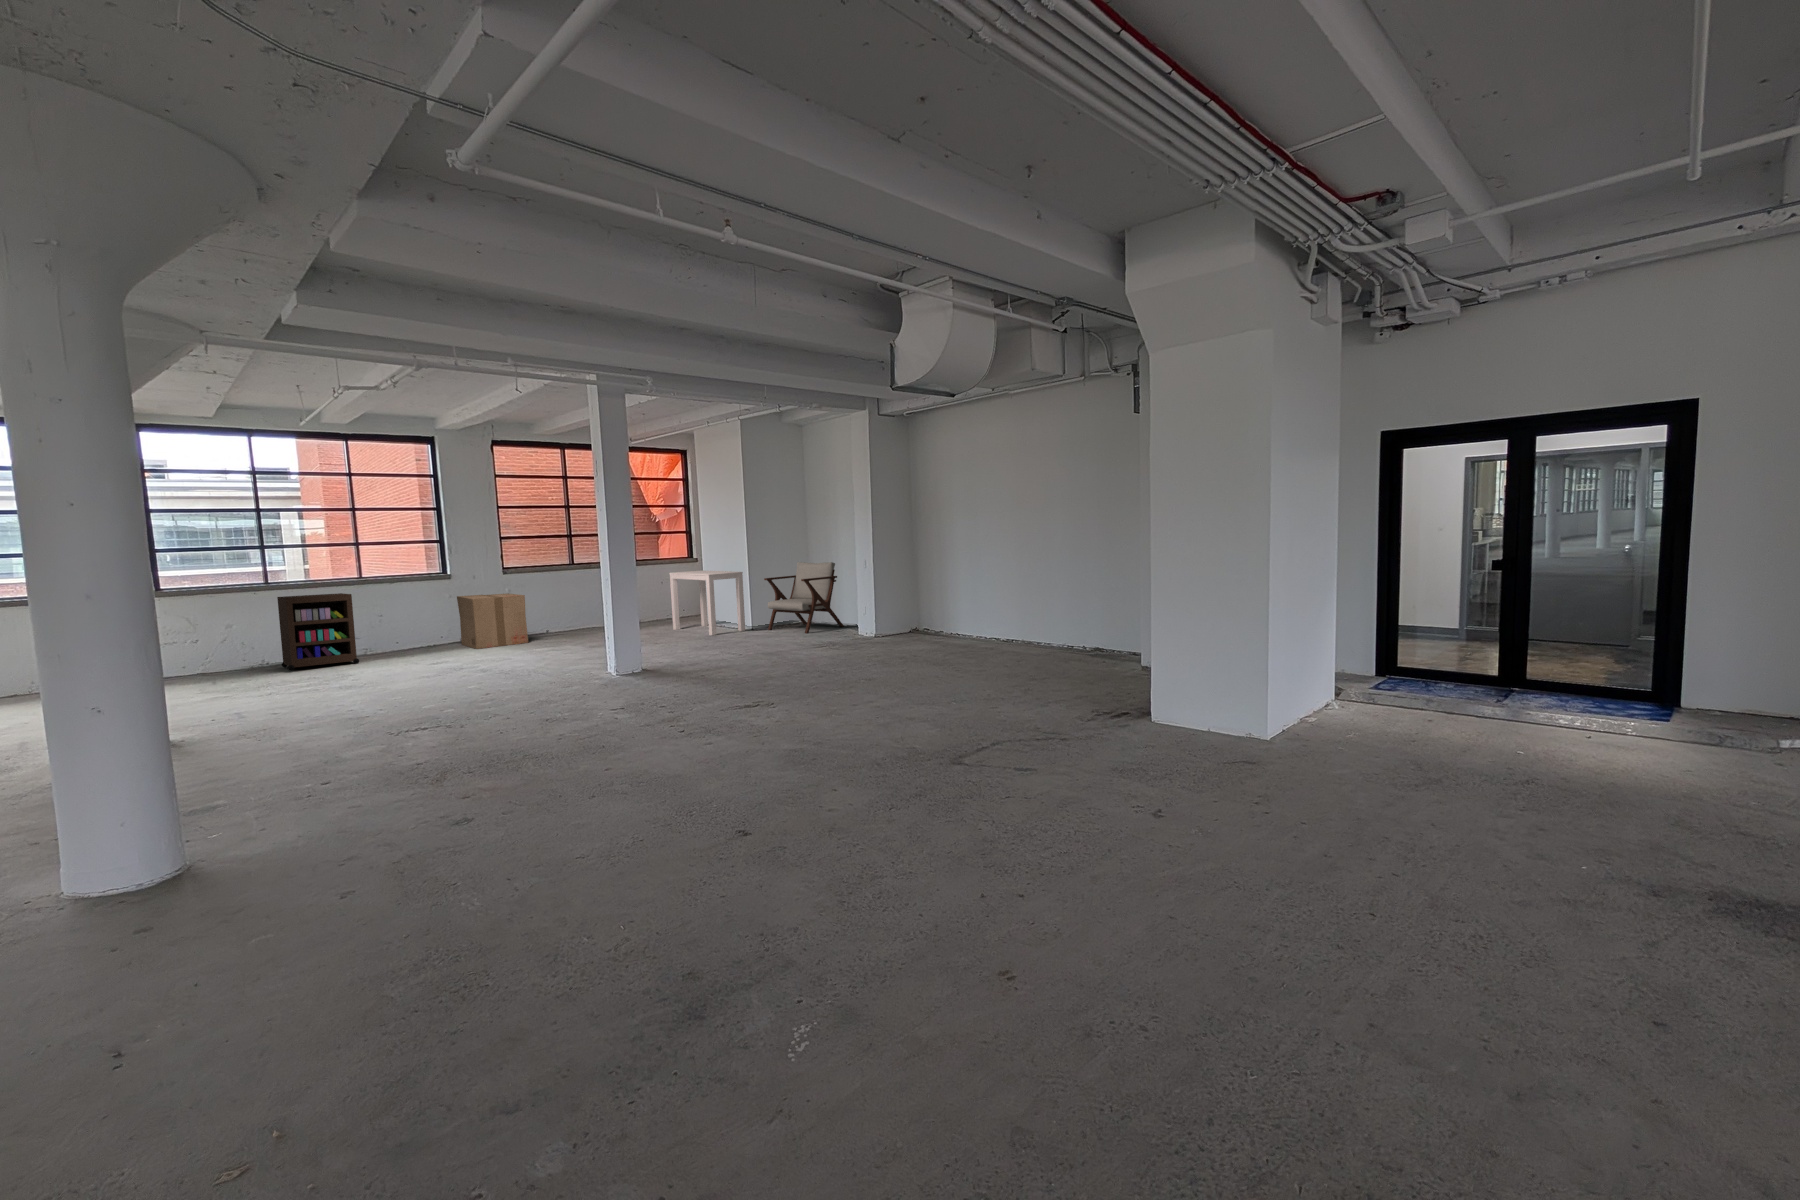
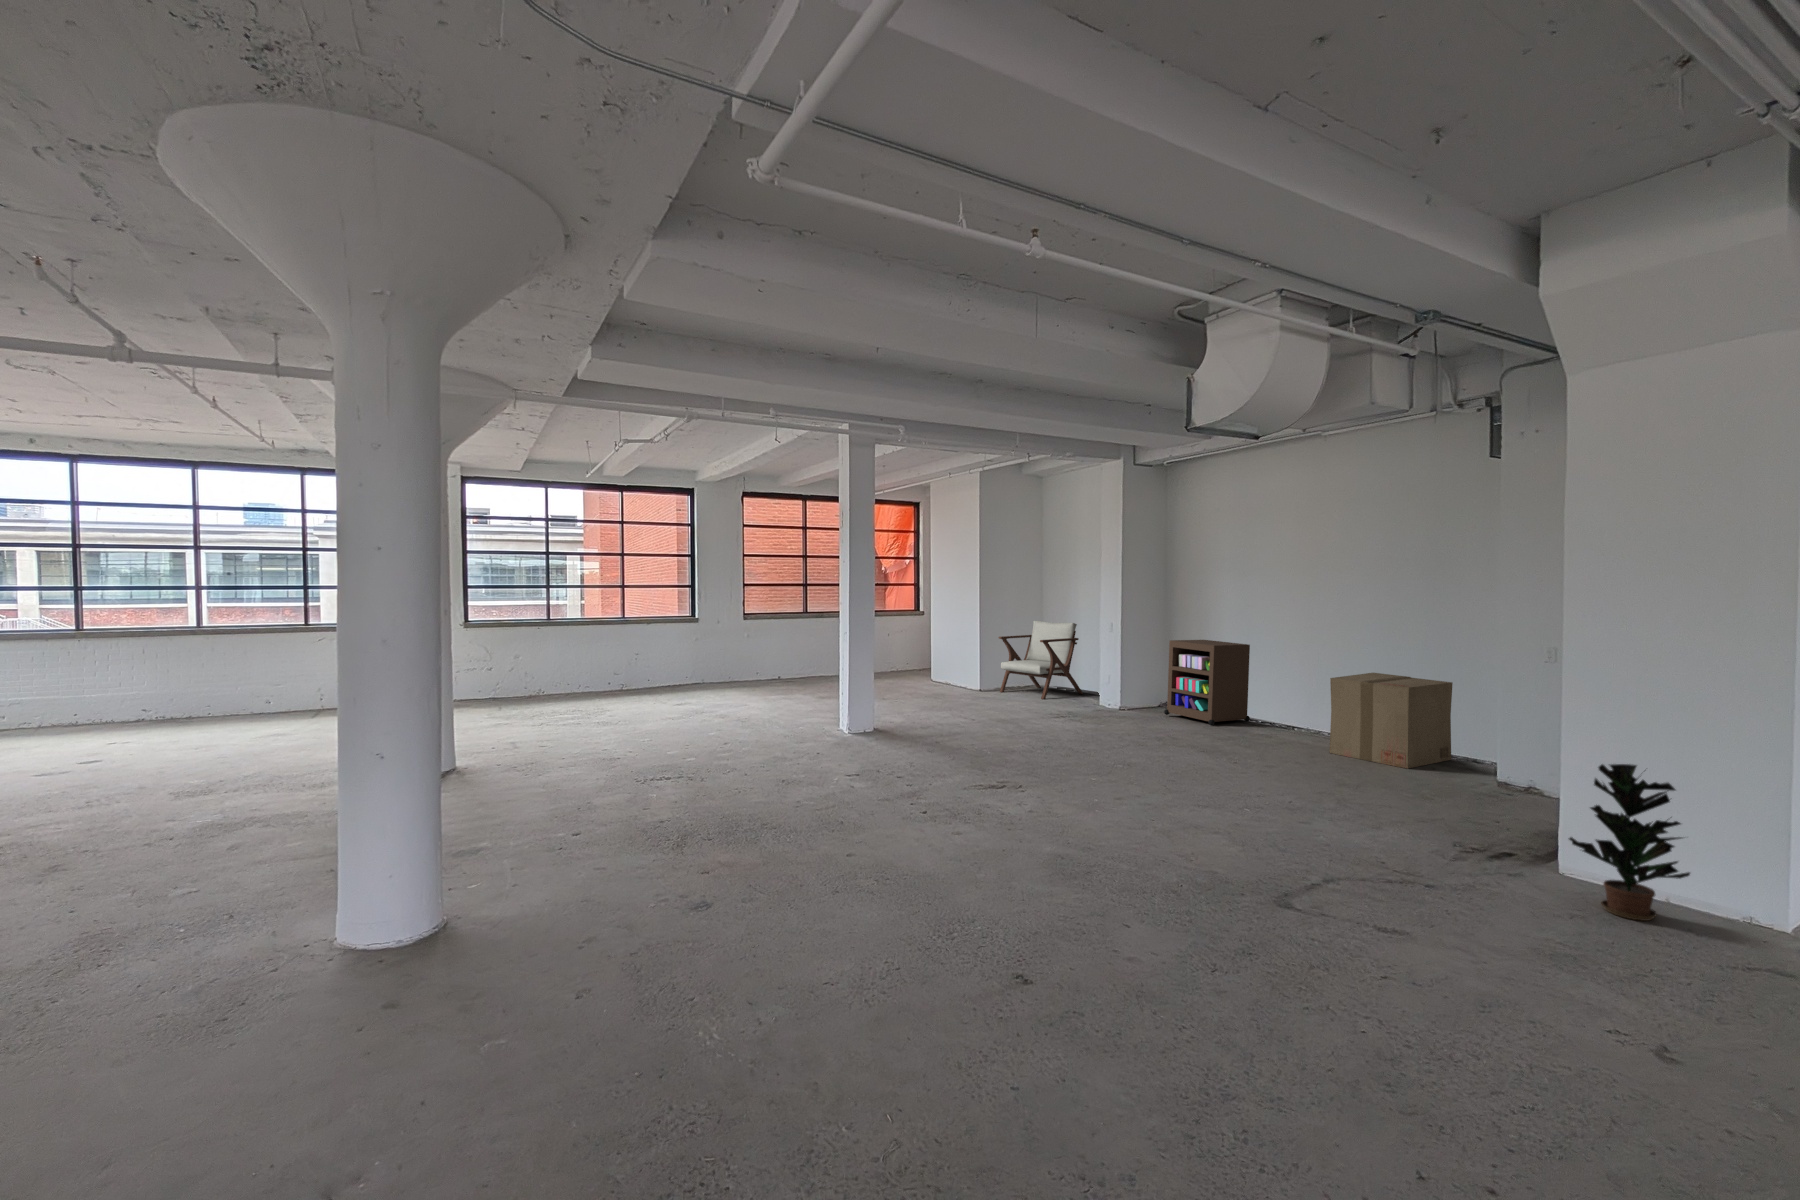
desk: present [670,570,745,635] -> none [901,625,976,694]
storage cabinet: present [277,593,359,670] -> present [1164,640,1250,725]
cardboard box: present [457,593,528,649] -> present [1329,673,1453,769]
potted plant: none [1147,639,1214,747] -> present [1569,764,1690,921]

